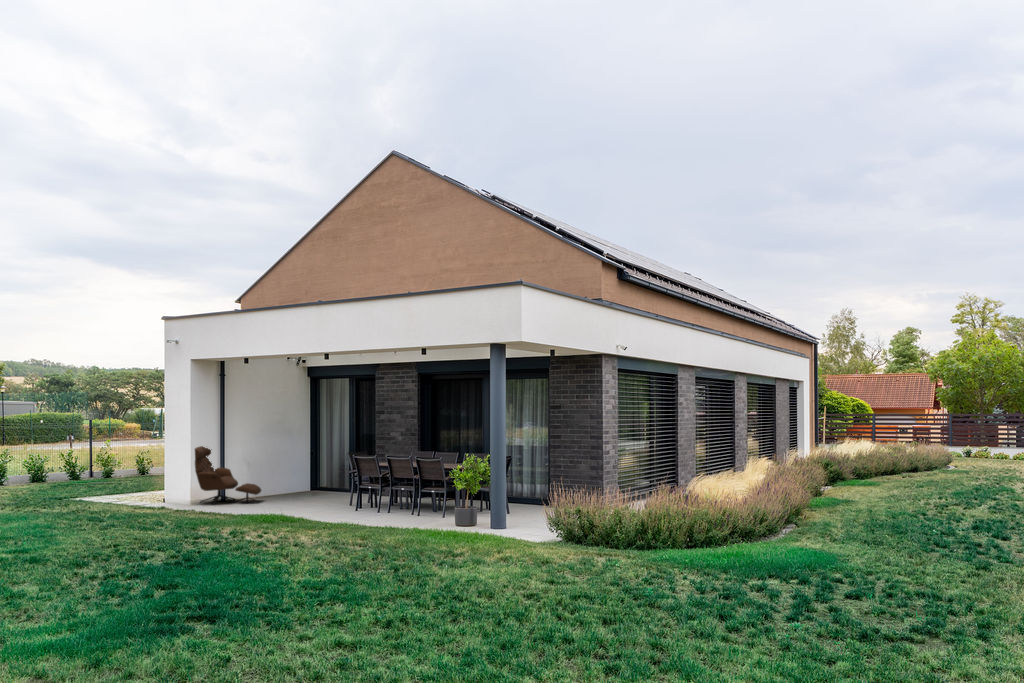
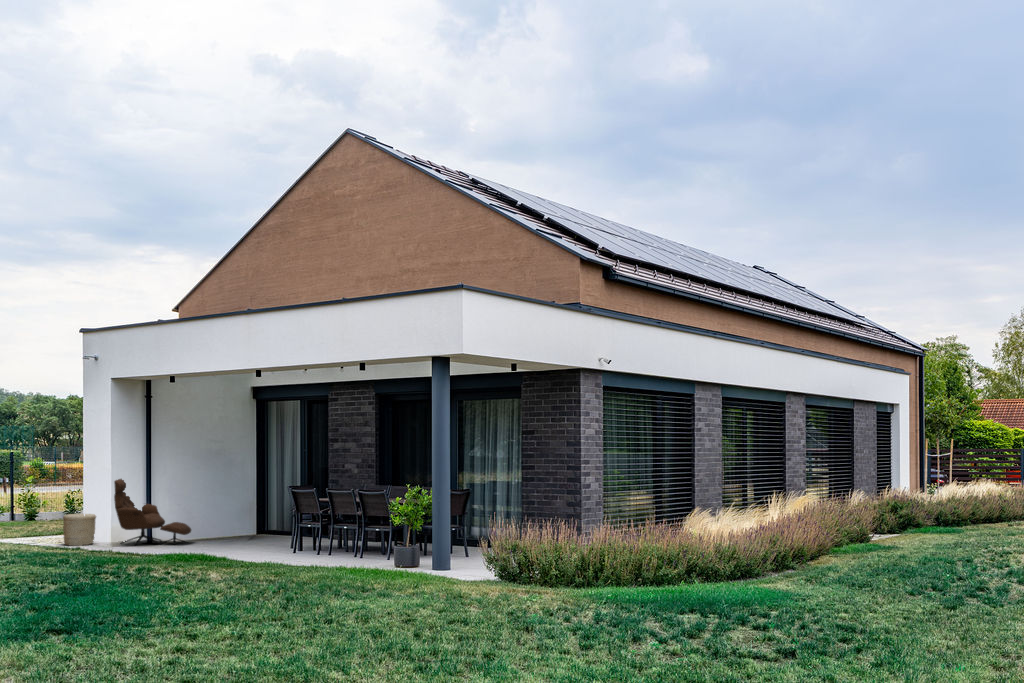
woven basket: none [149,477,178,505] -> present [63,514,96,546]

